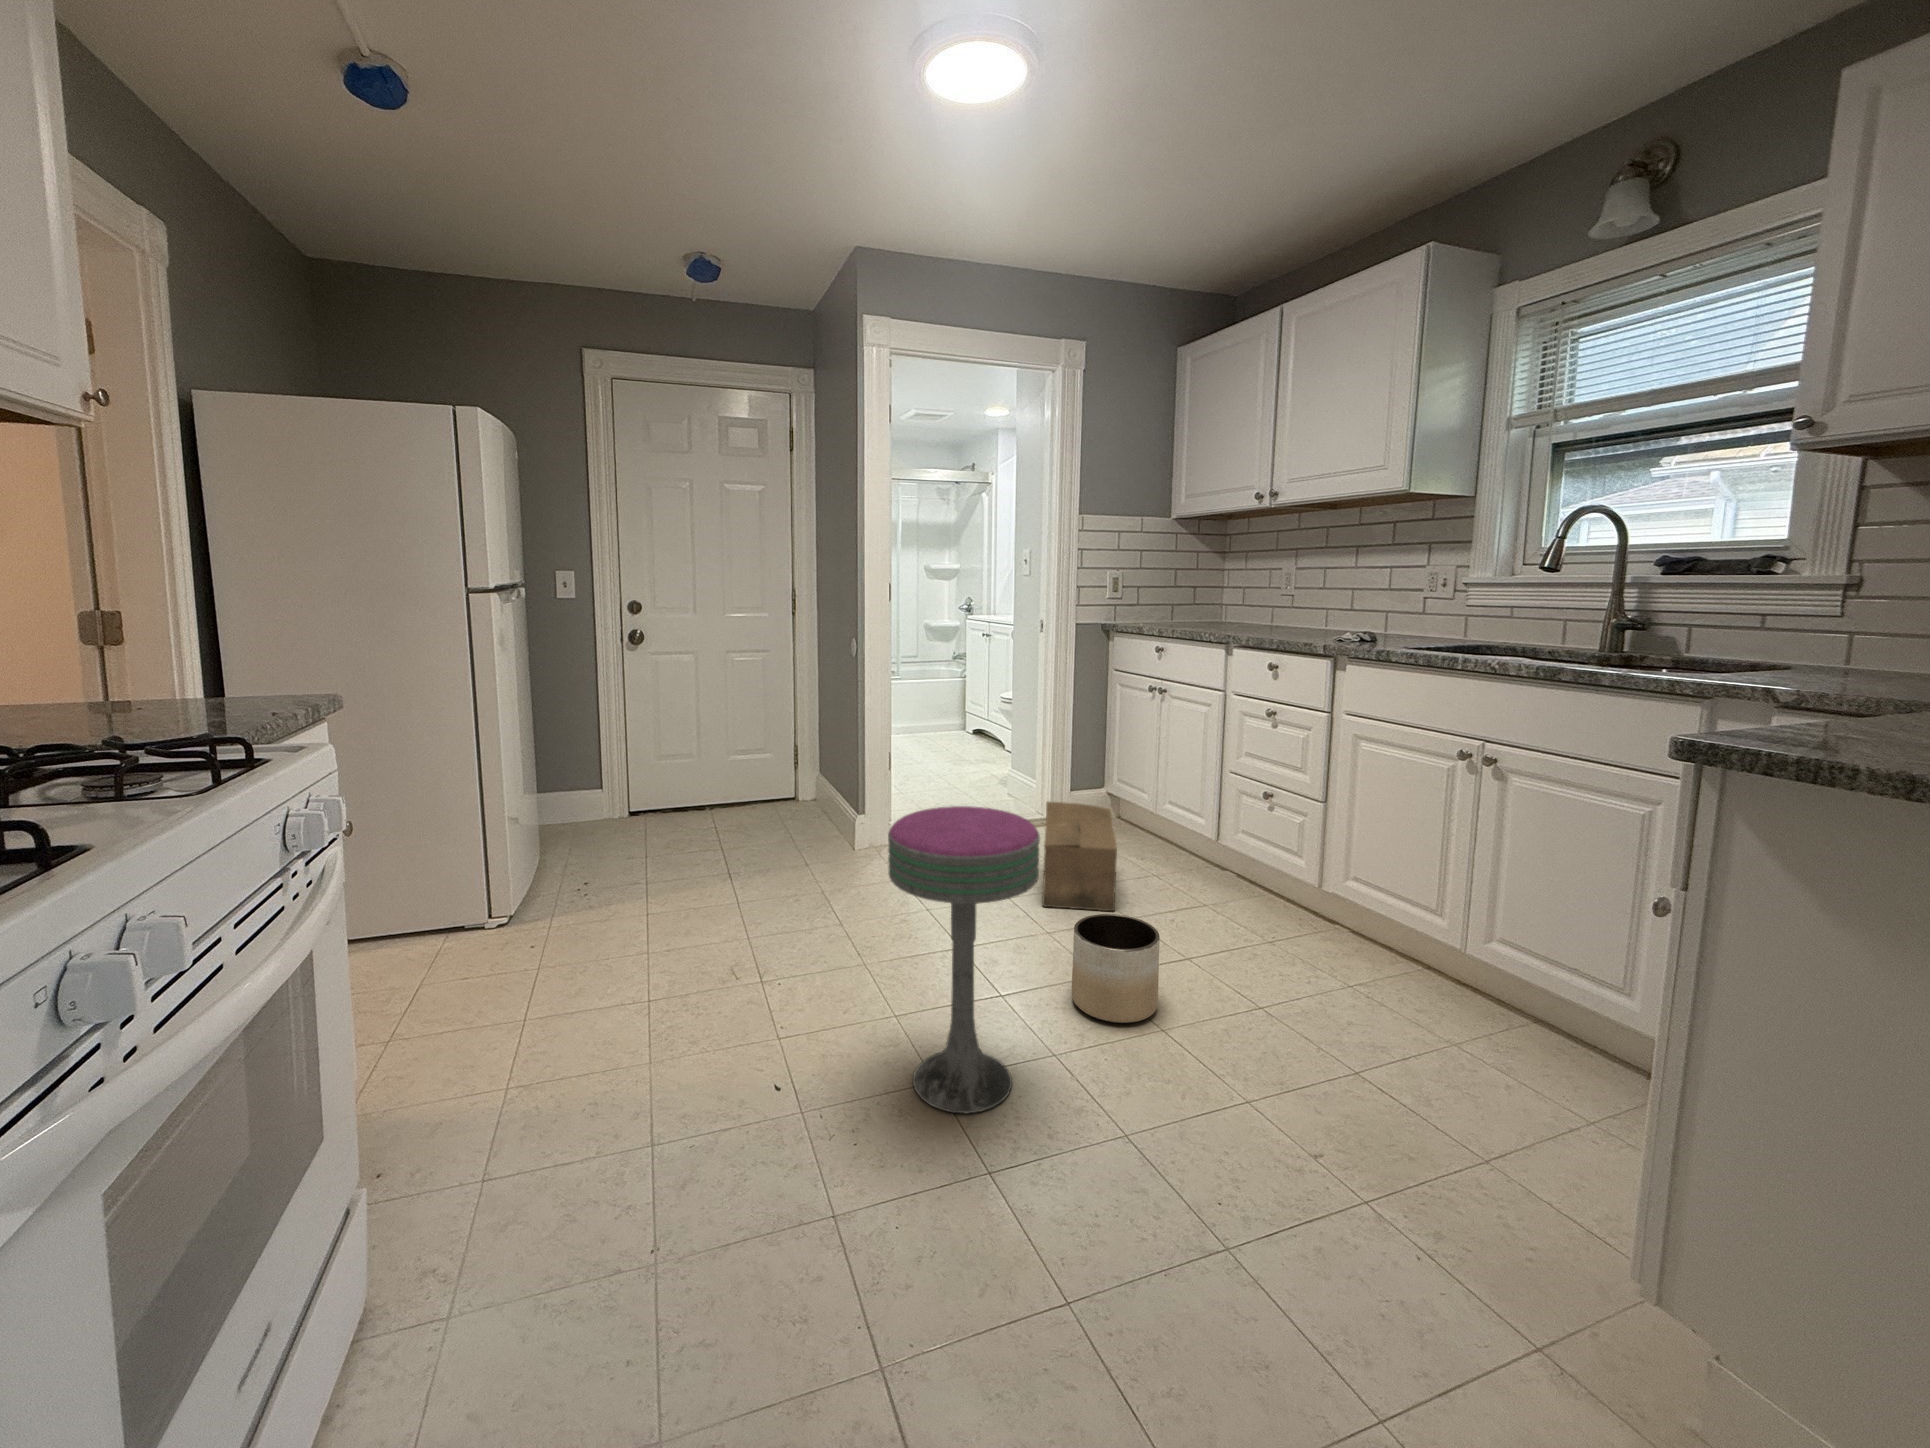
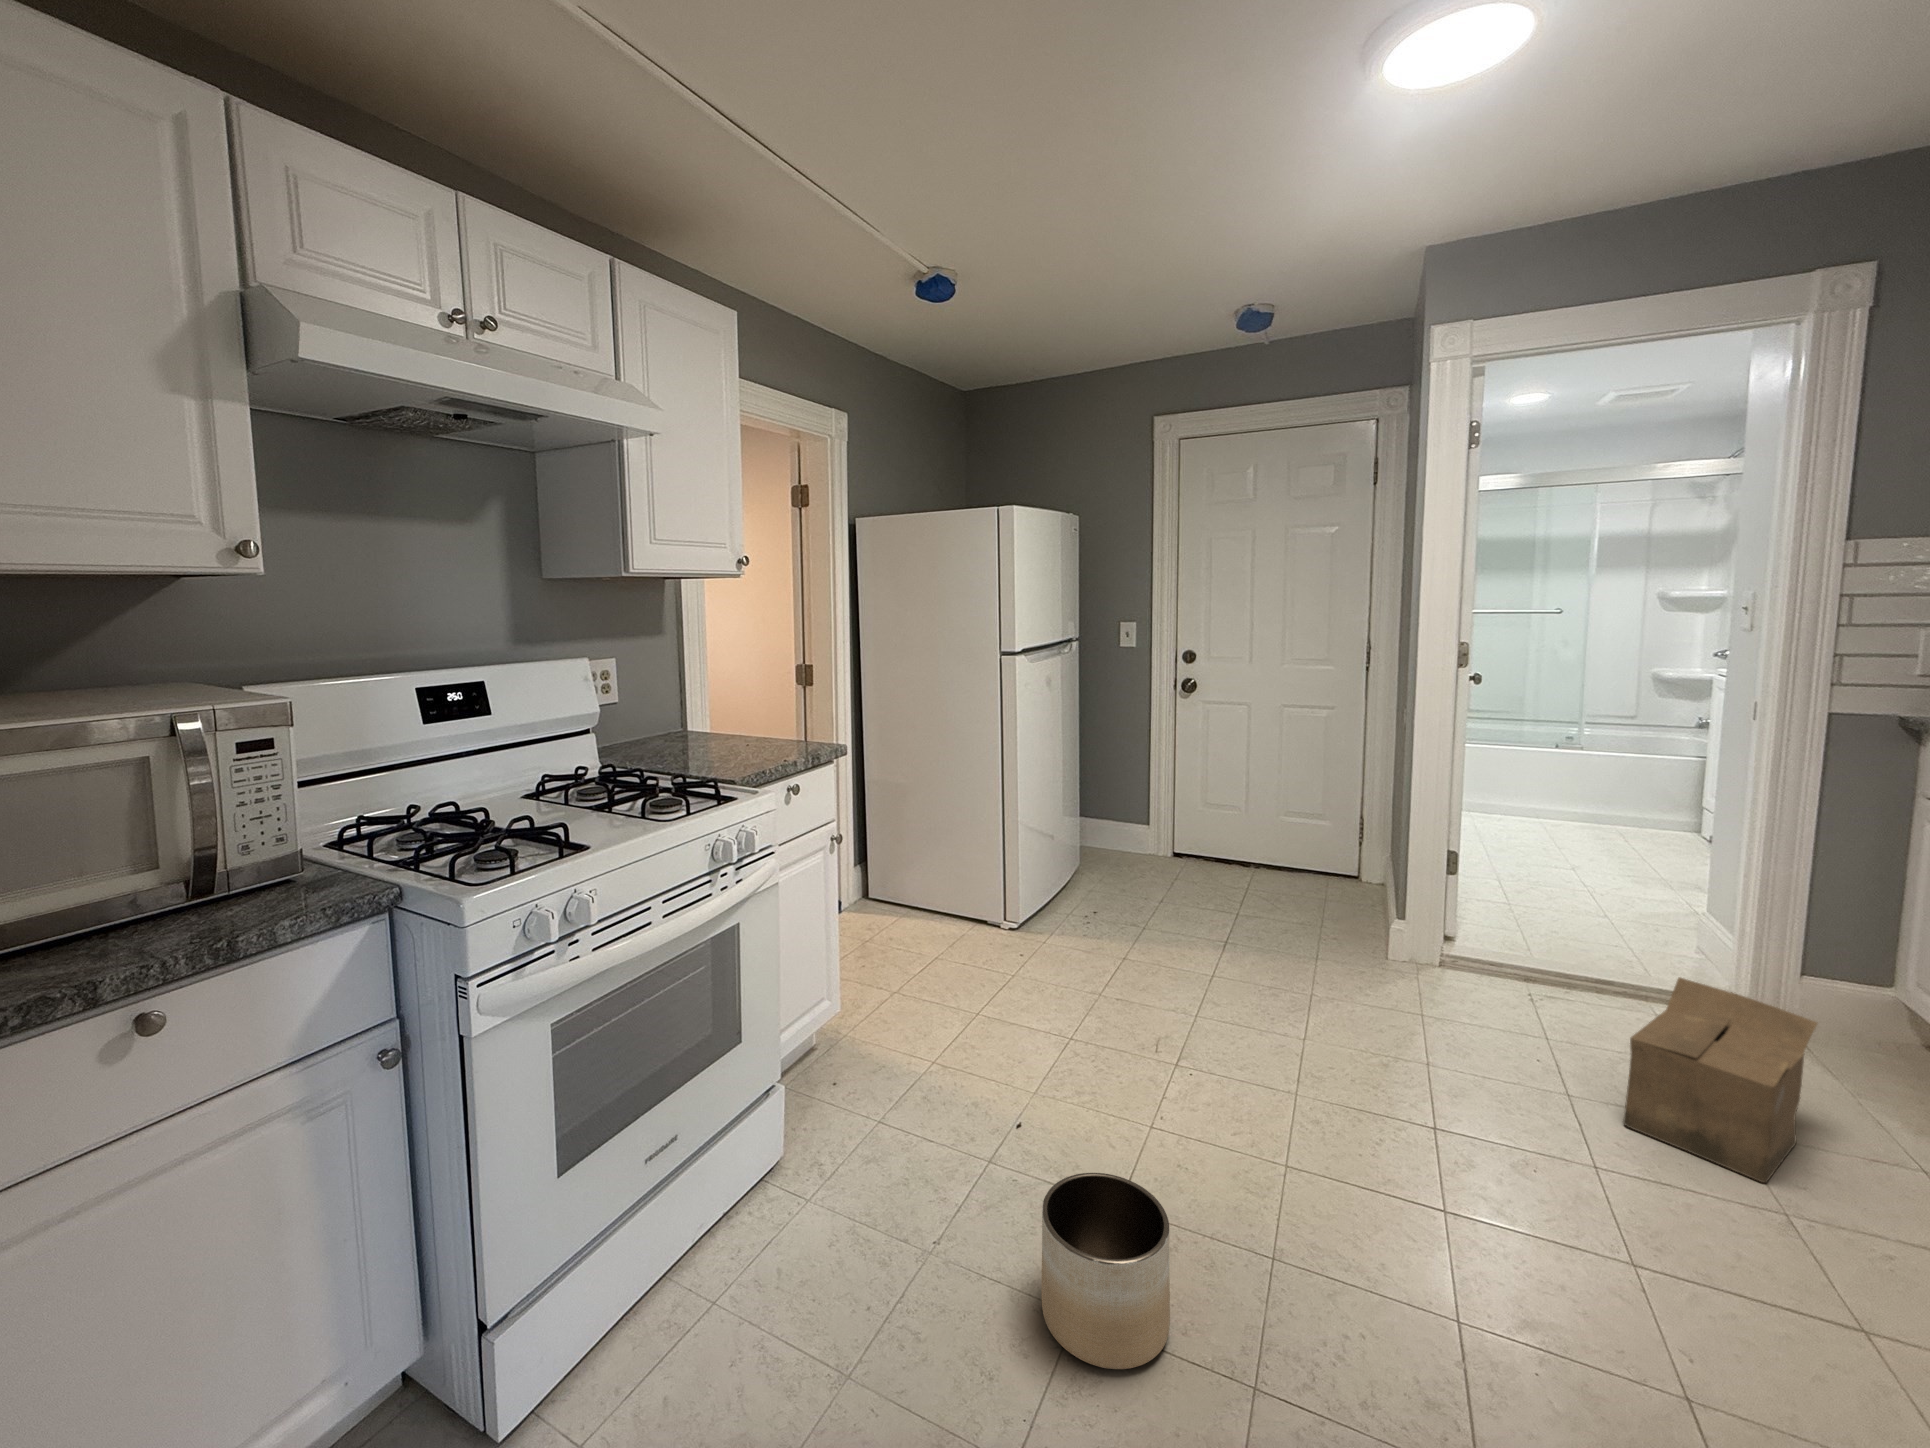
bar stool: present [888,806,1040,1114] -> none [1237,938,1436,1318]
planter: present [1072,914,1160,1023] -> present [1042,1173,1170,1369]

